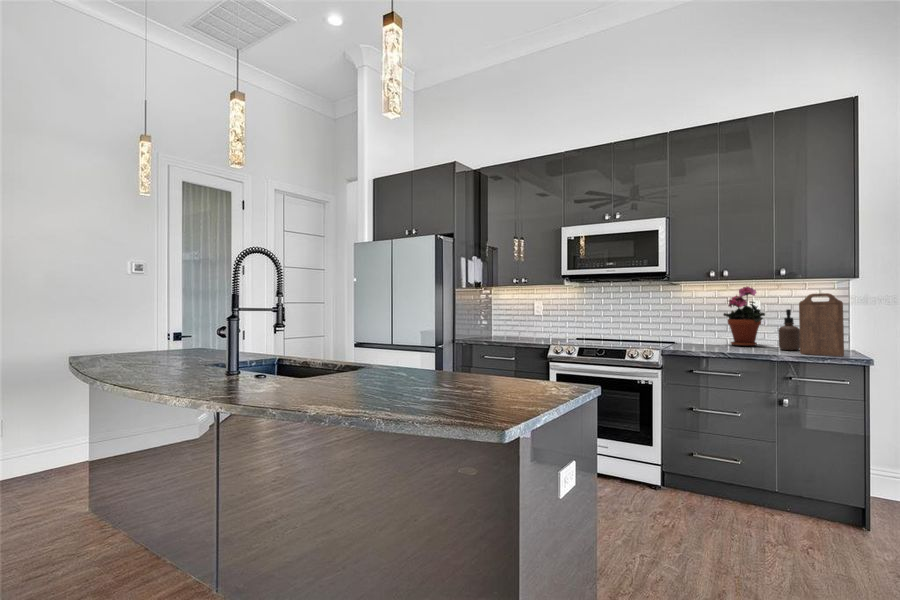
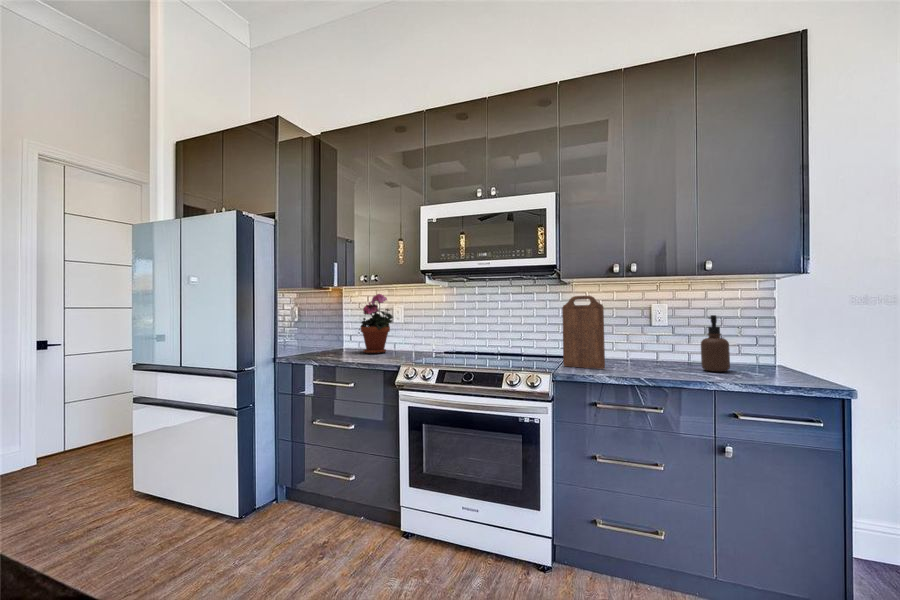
potted plant: present [723,286,765,346] -> present [361,294,393,354]
cutting board: present [799,293,844,356] -> present [562,296,605,369]

